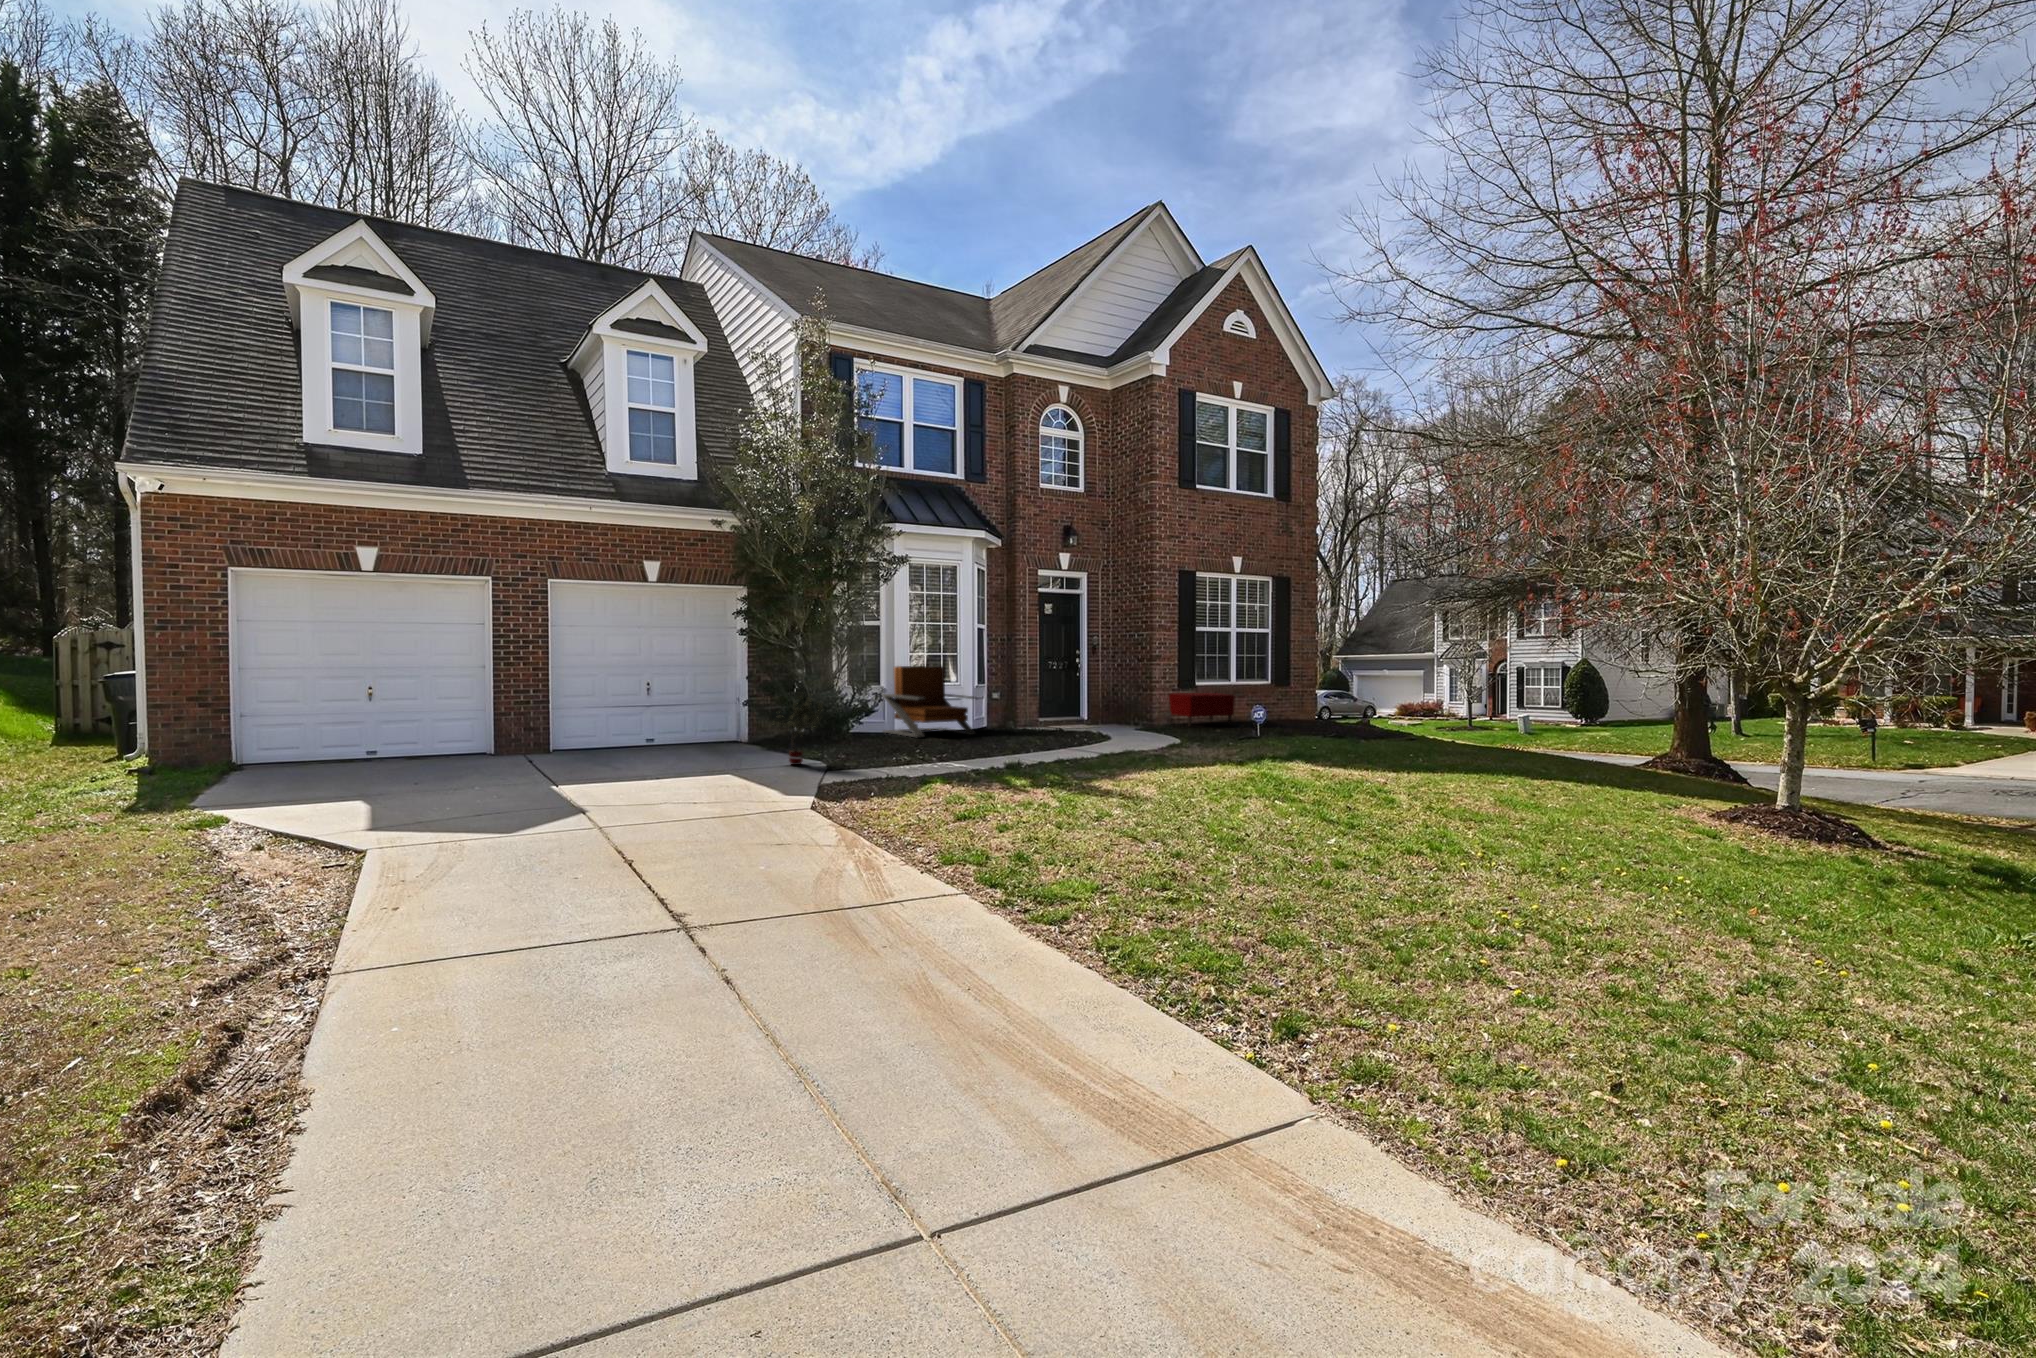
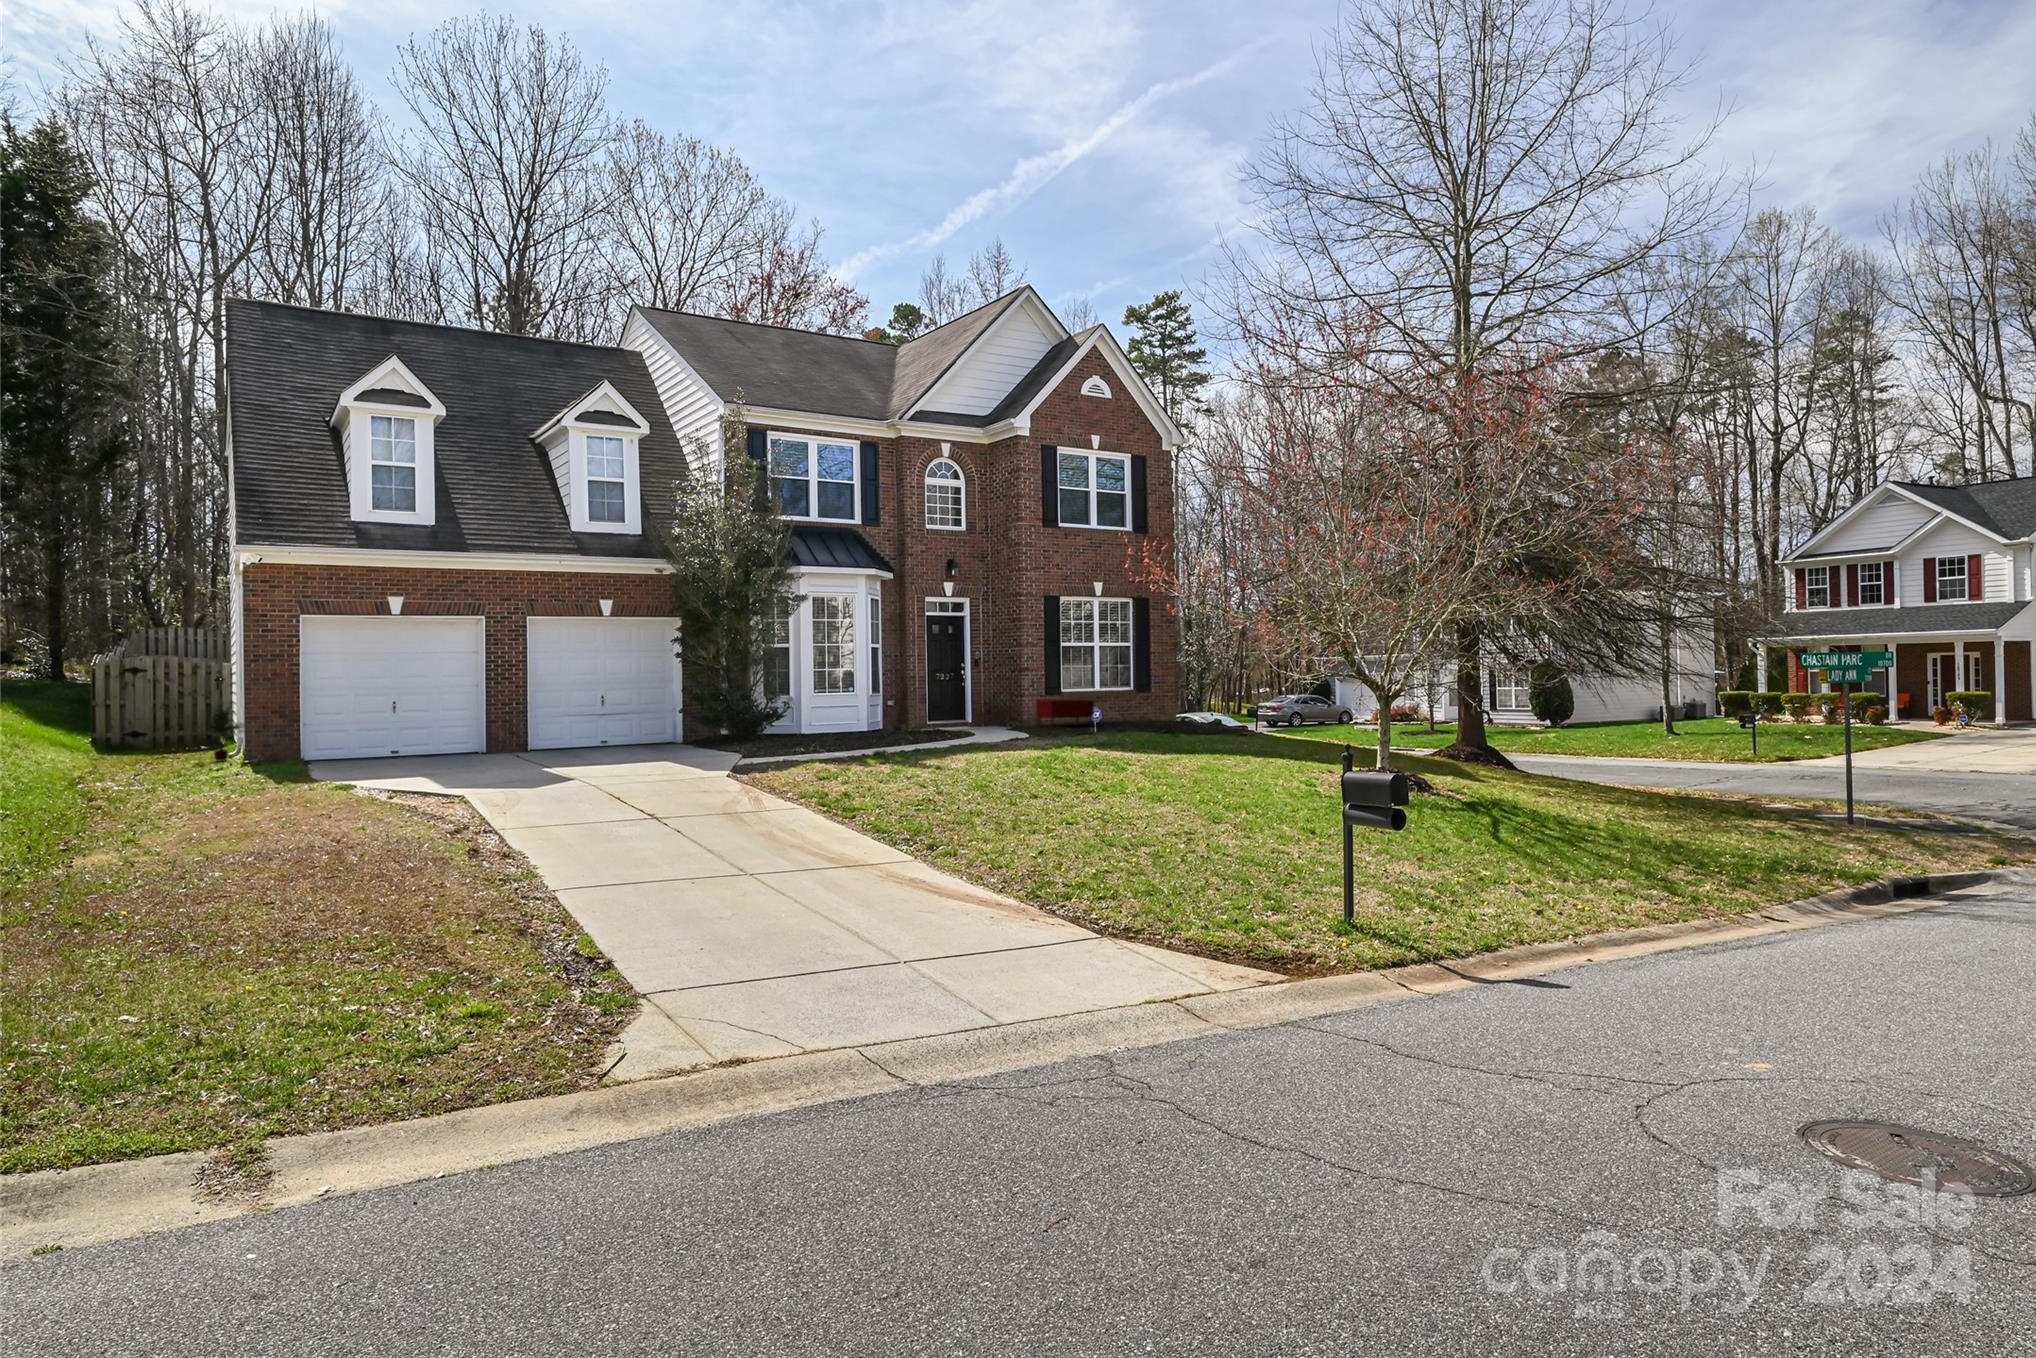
lounge chair: present [883,666,975,738] -> none [791,679,866,735]
potted tree: present [772,692,823,765] -> present [210,703,244,761]

